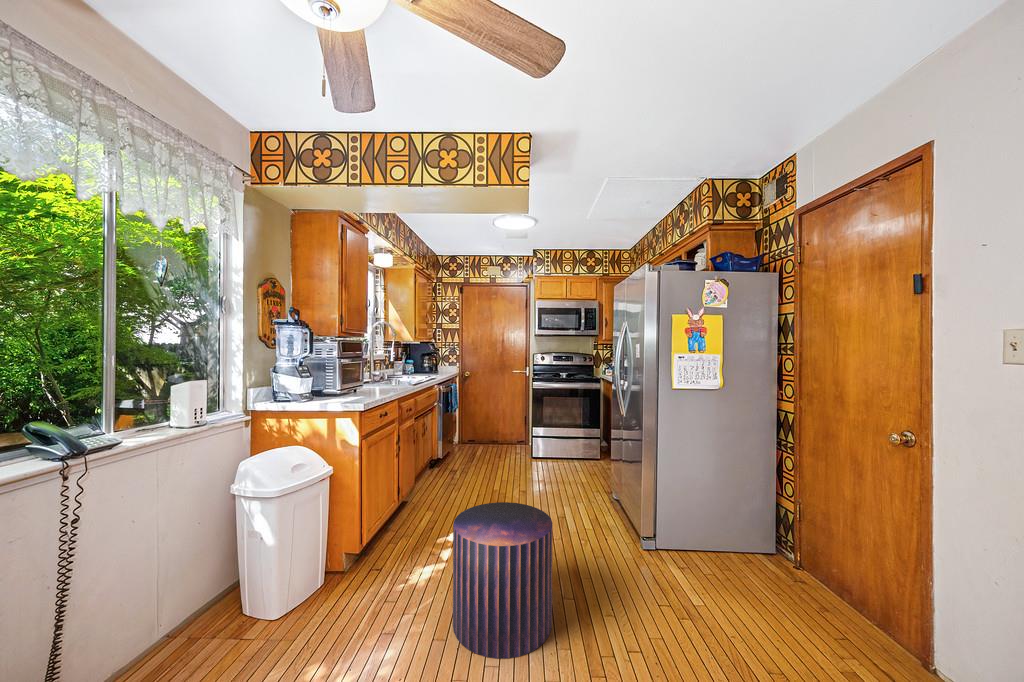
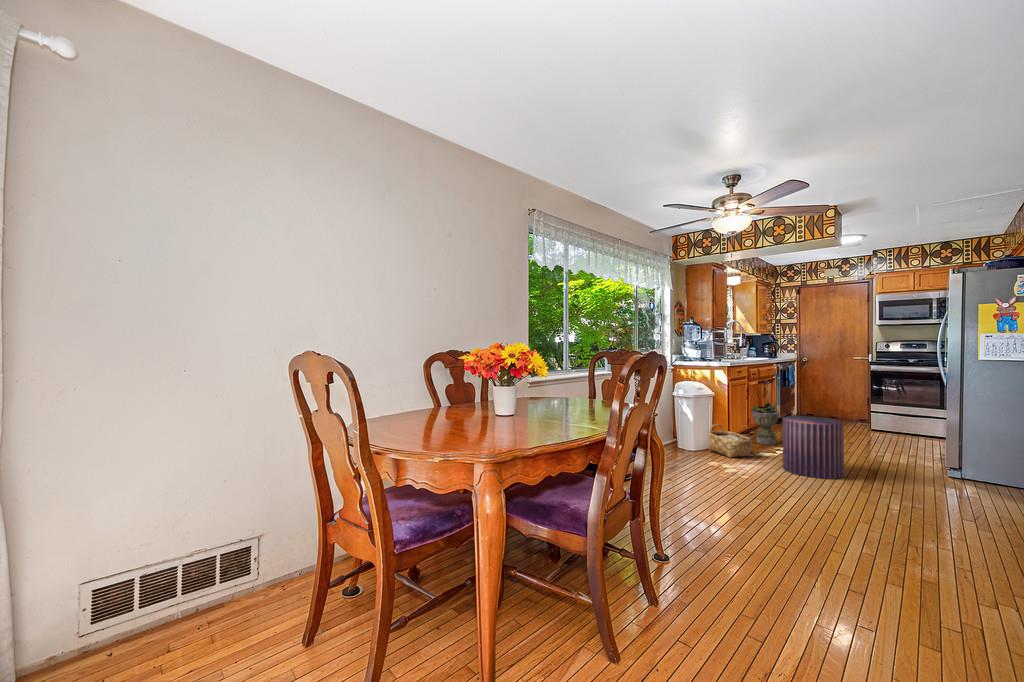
planter: none [402,456,443,531] -> present [752,403,779,445]
woven basket: none [312,531,398,619] -> present [708,424,752,458]

